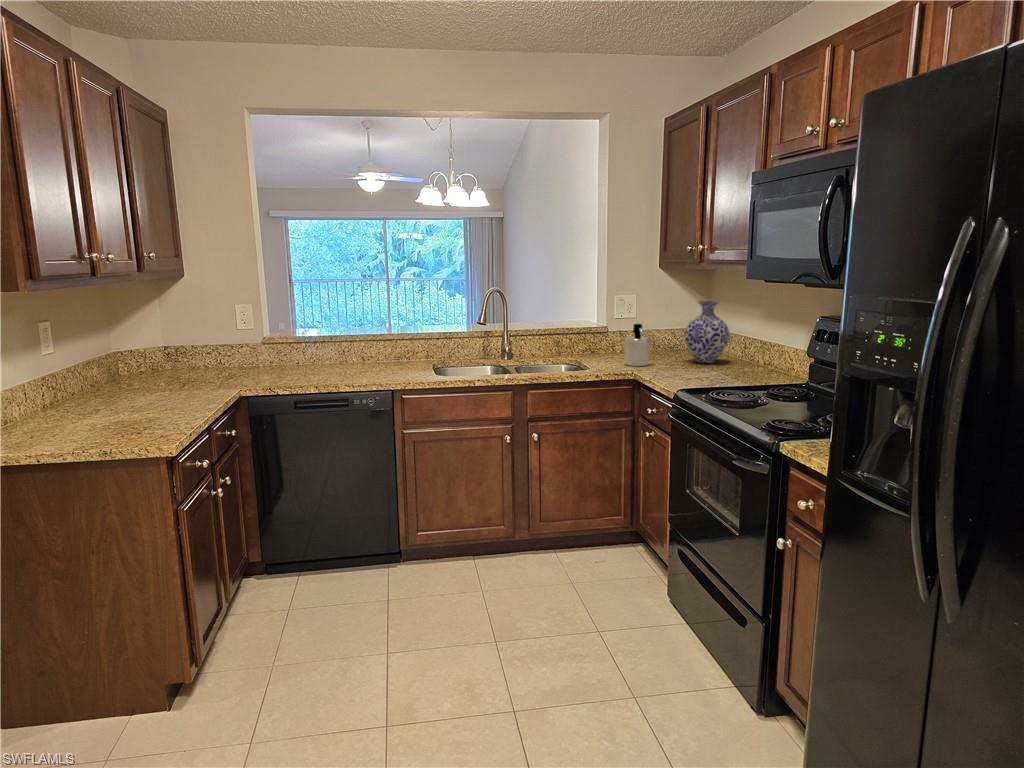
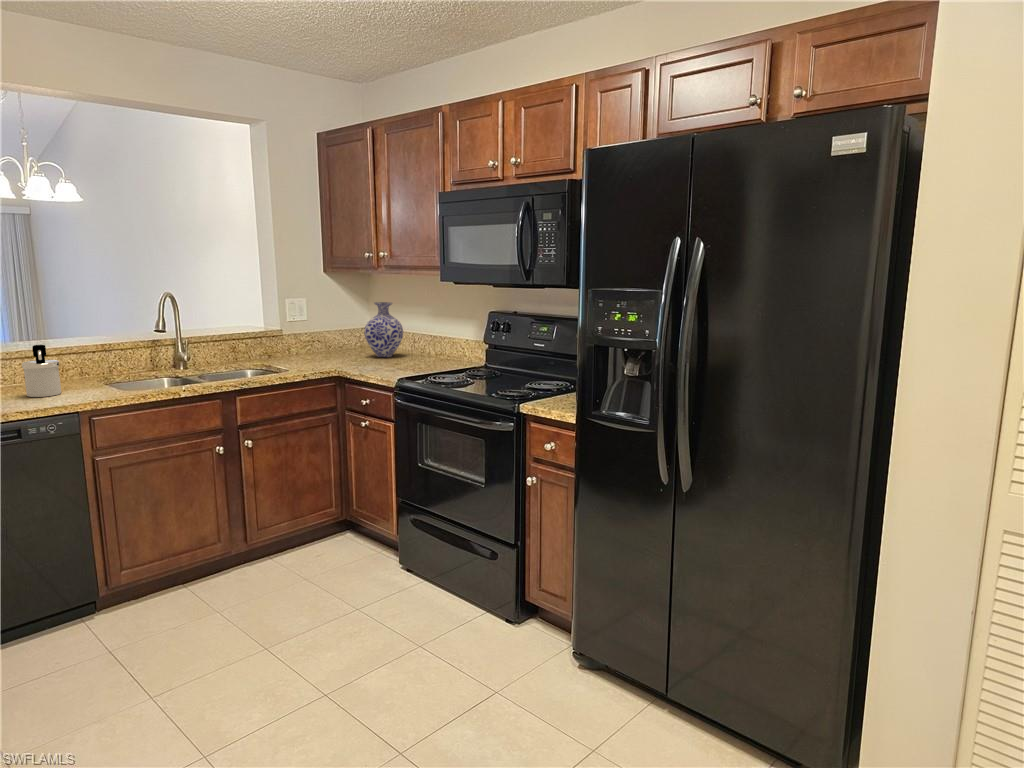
soap dispenser: present [625,324,650,366] -> present [22,345,61,397]

